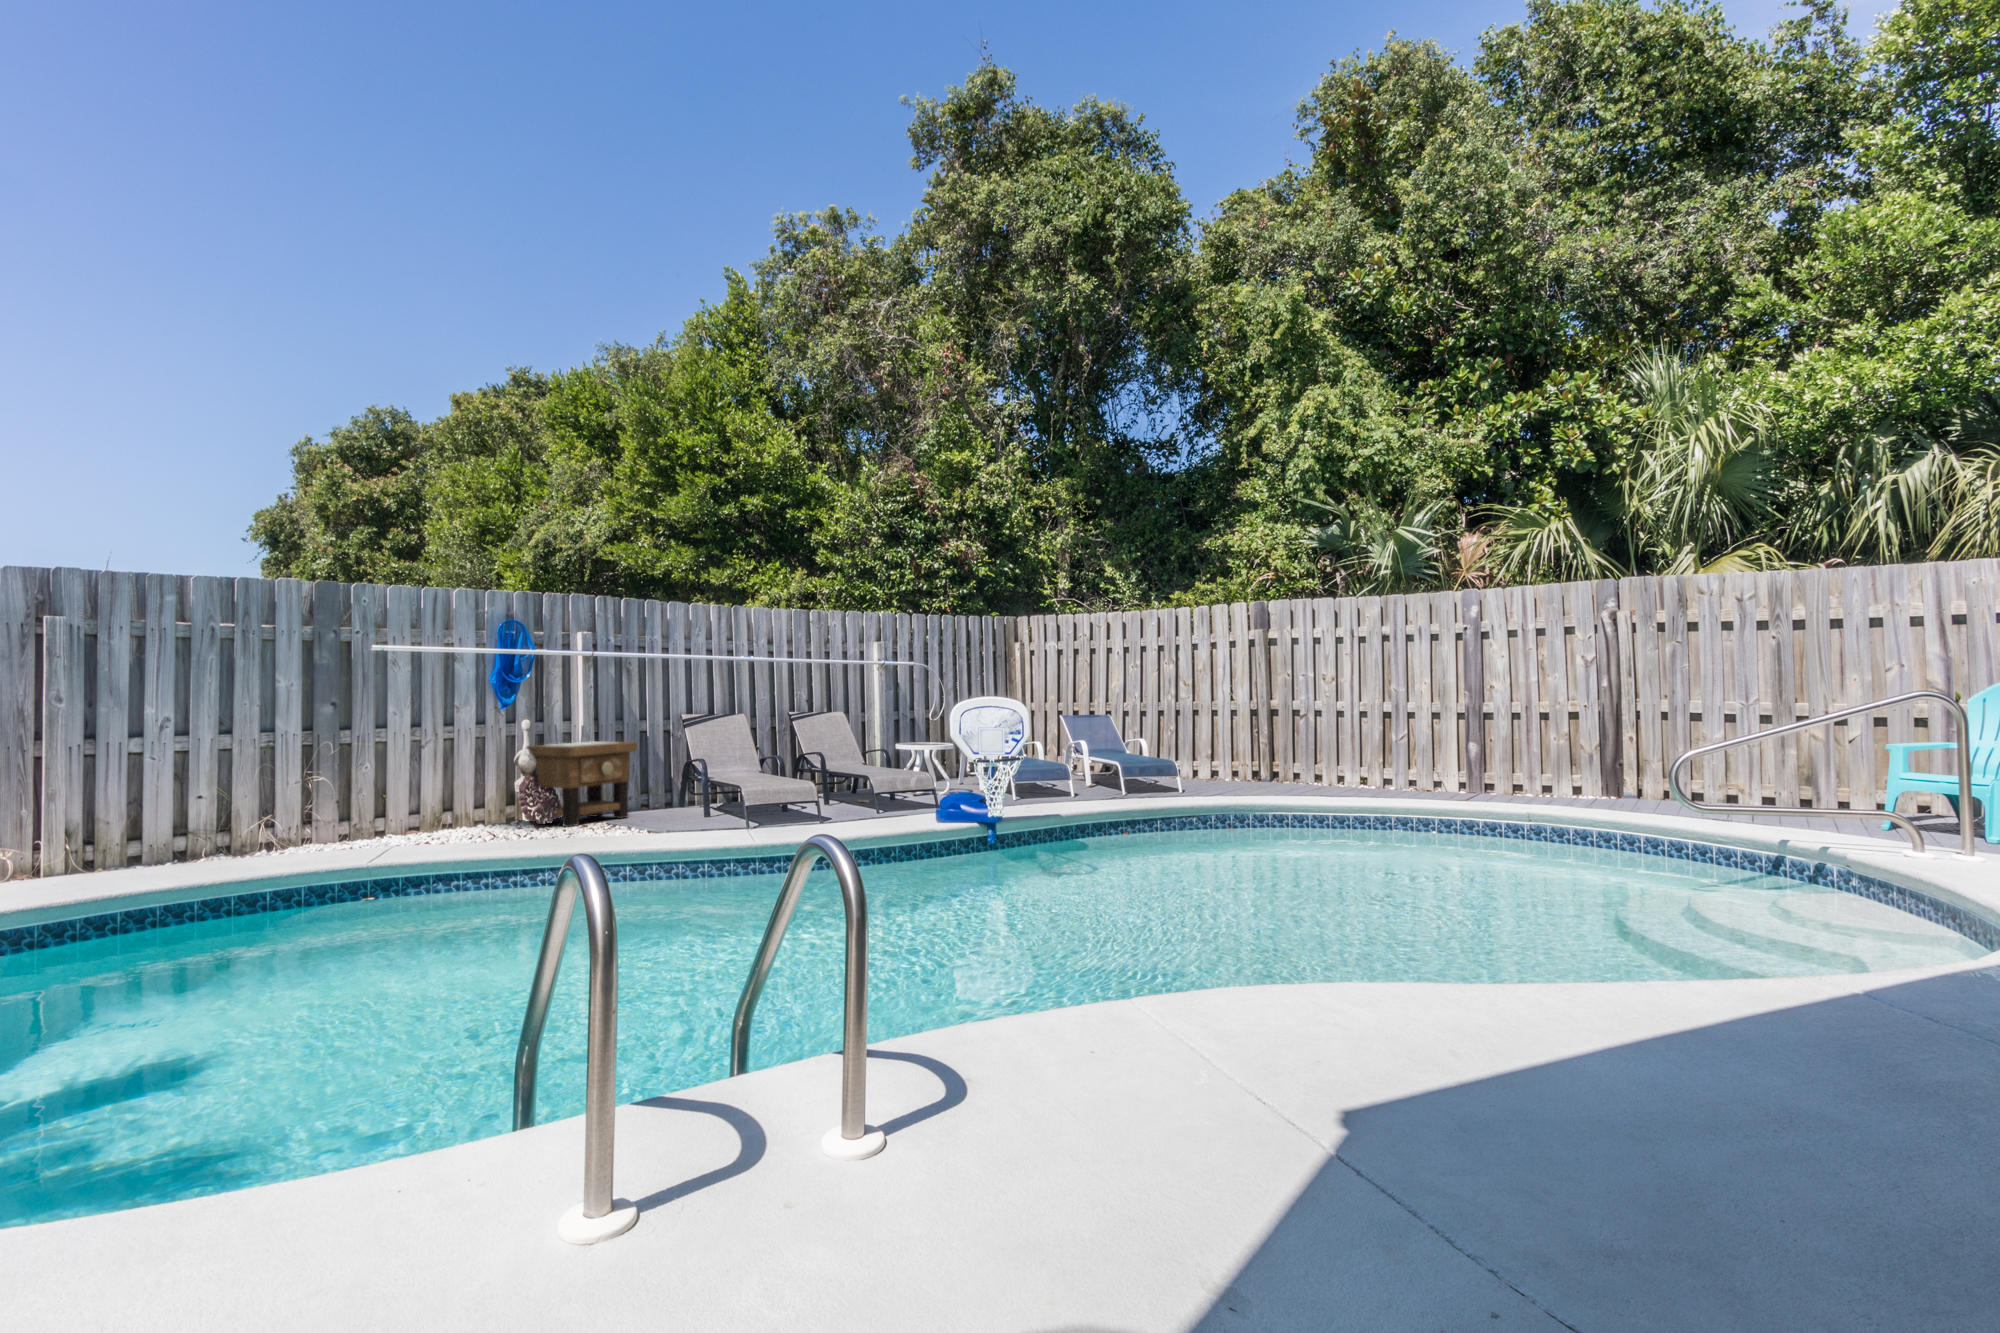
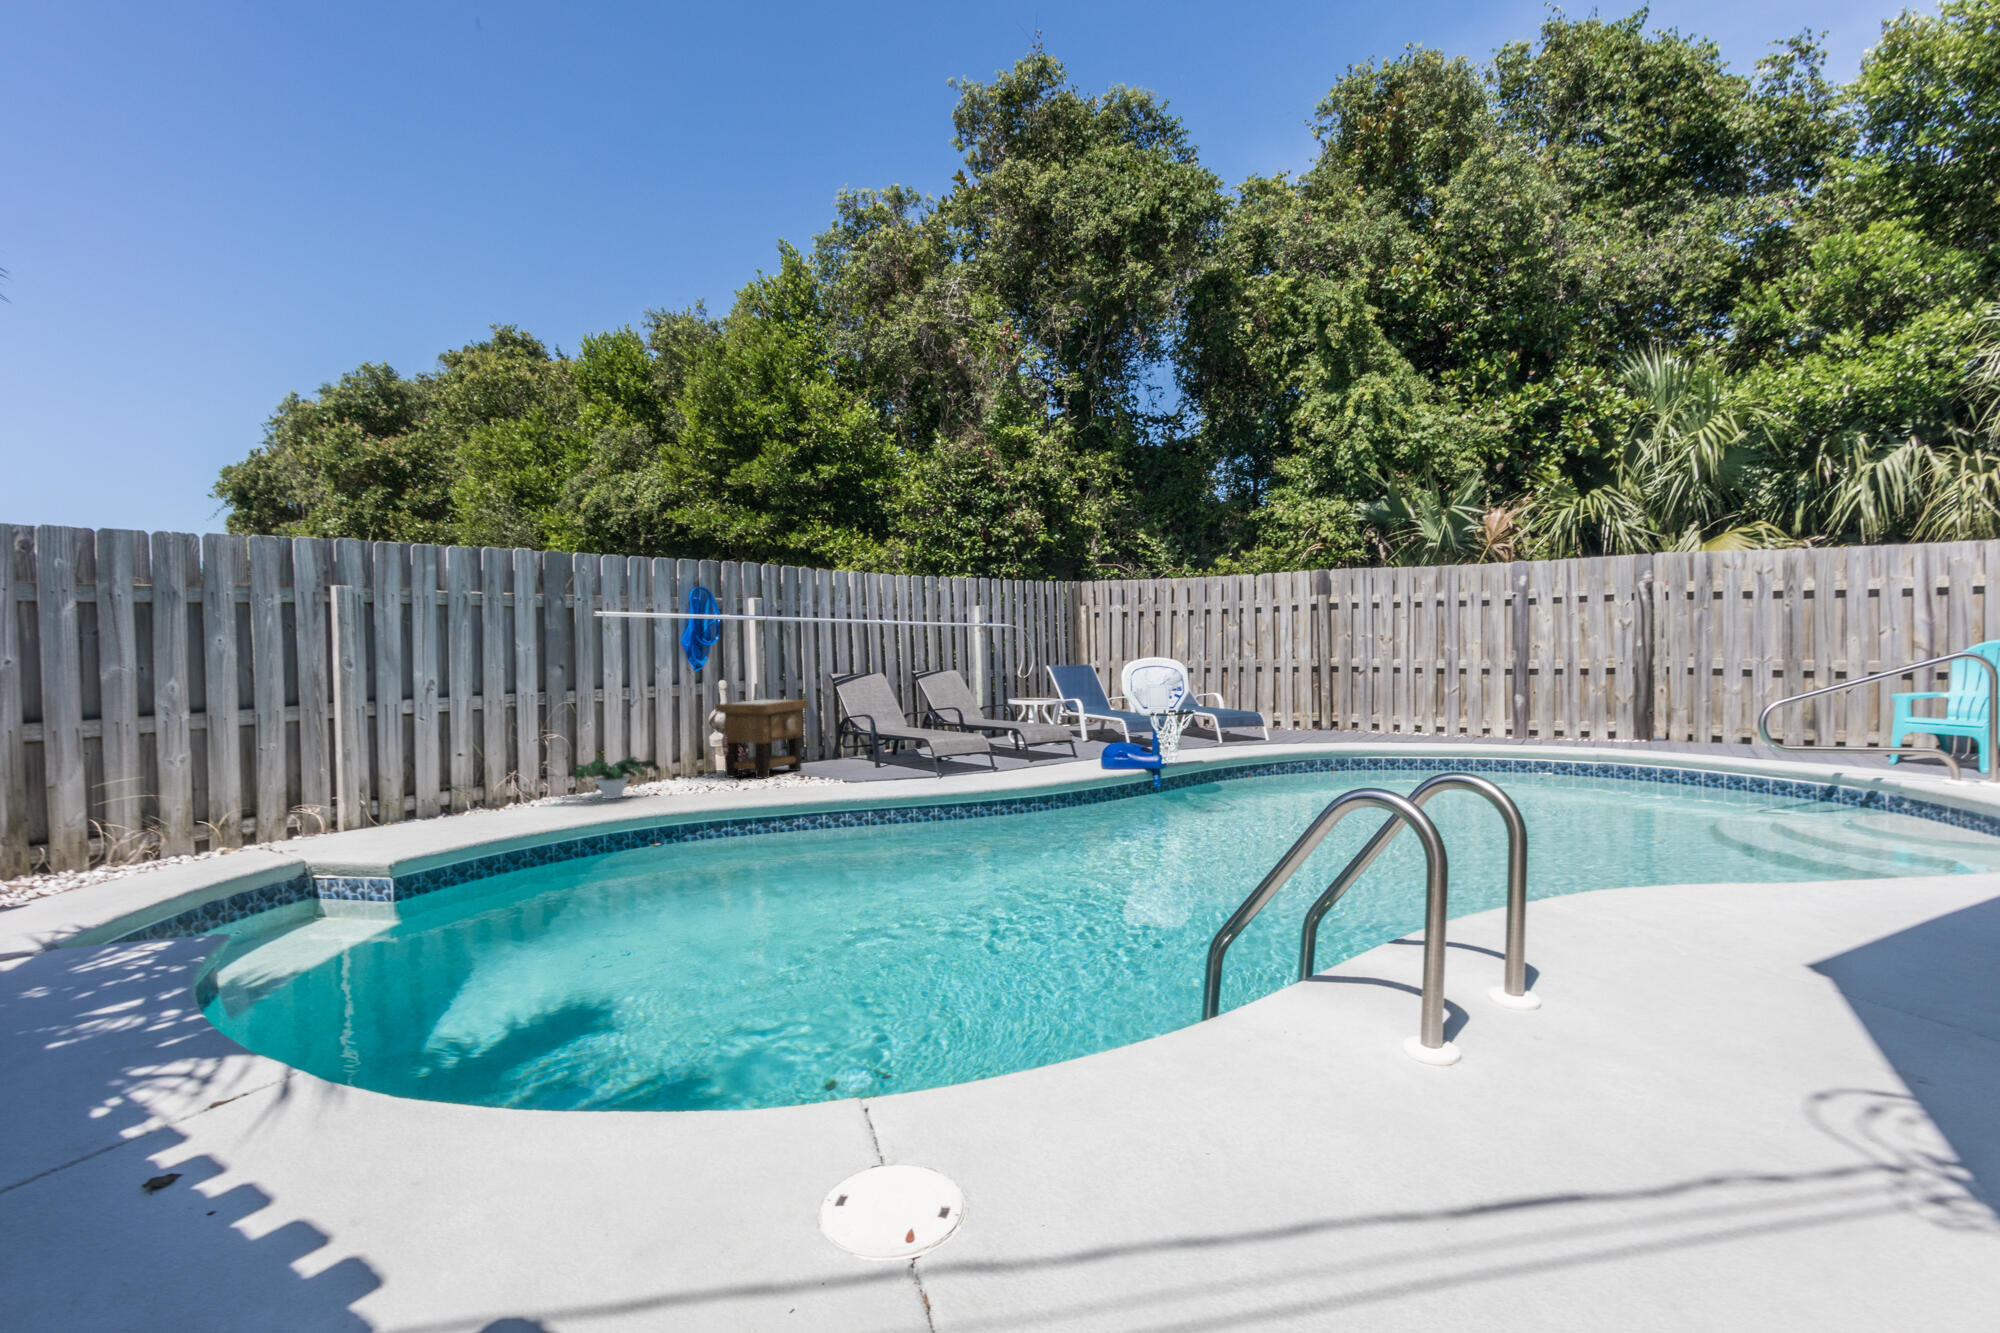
potted plant: none [321,801,429,846] -> present [573,757,660,799]

